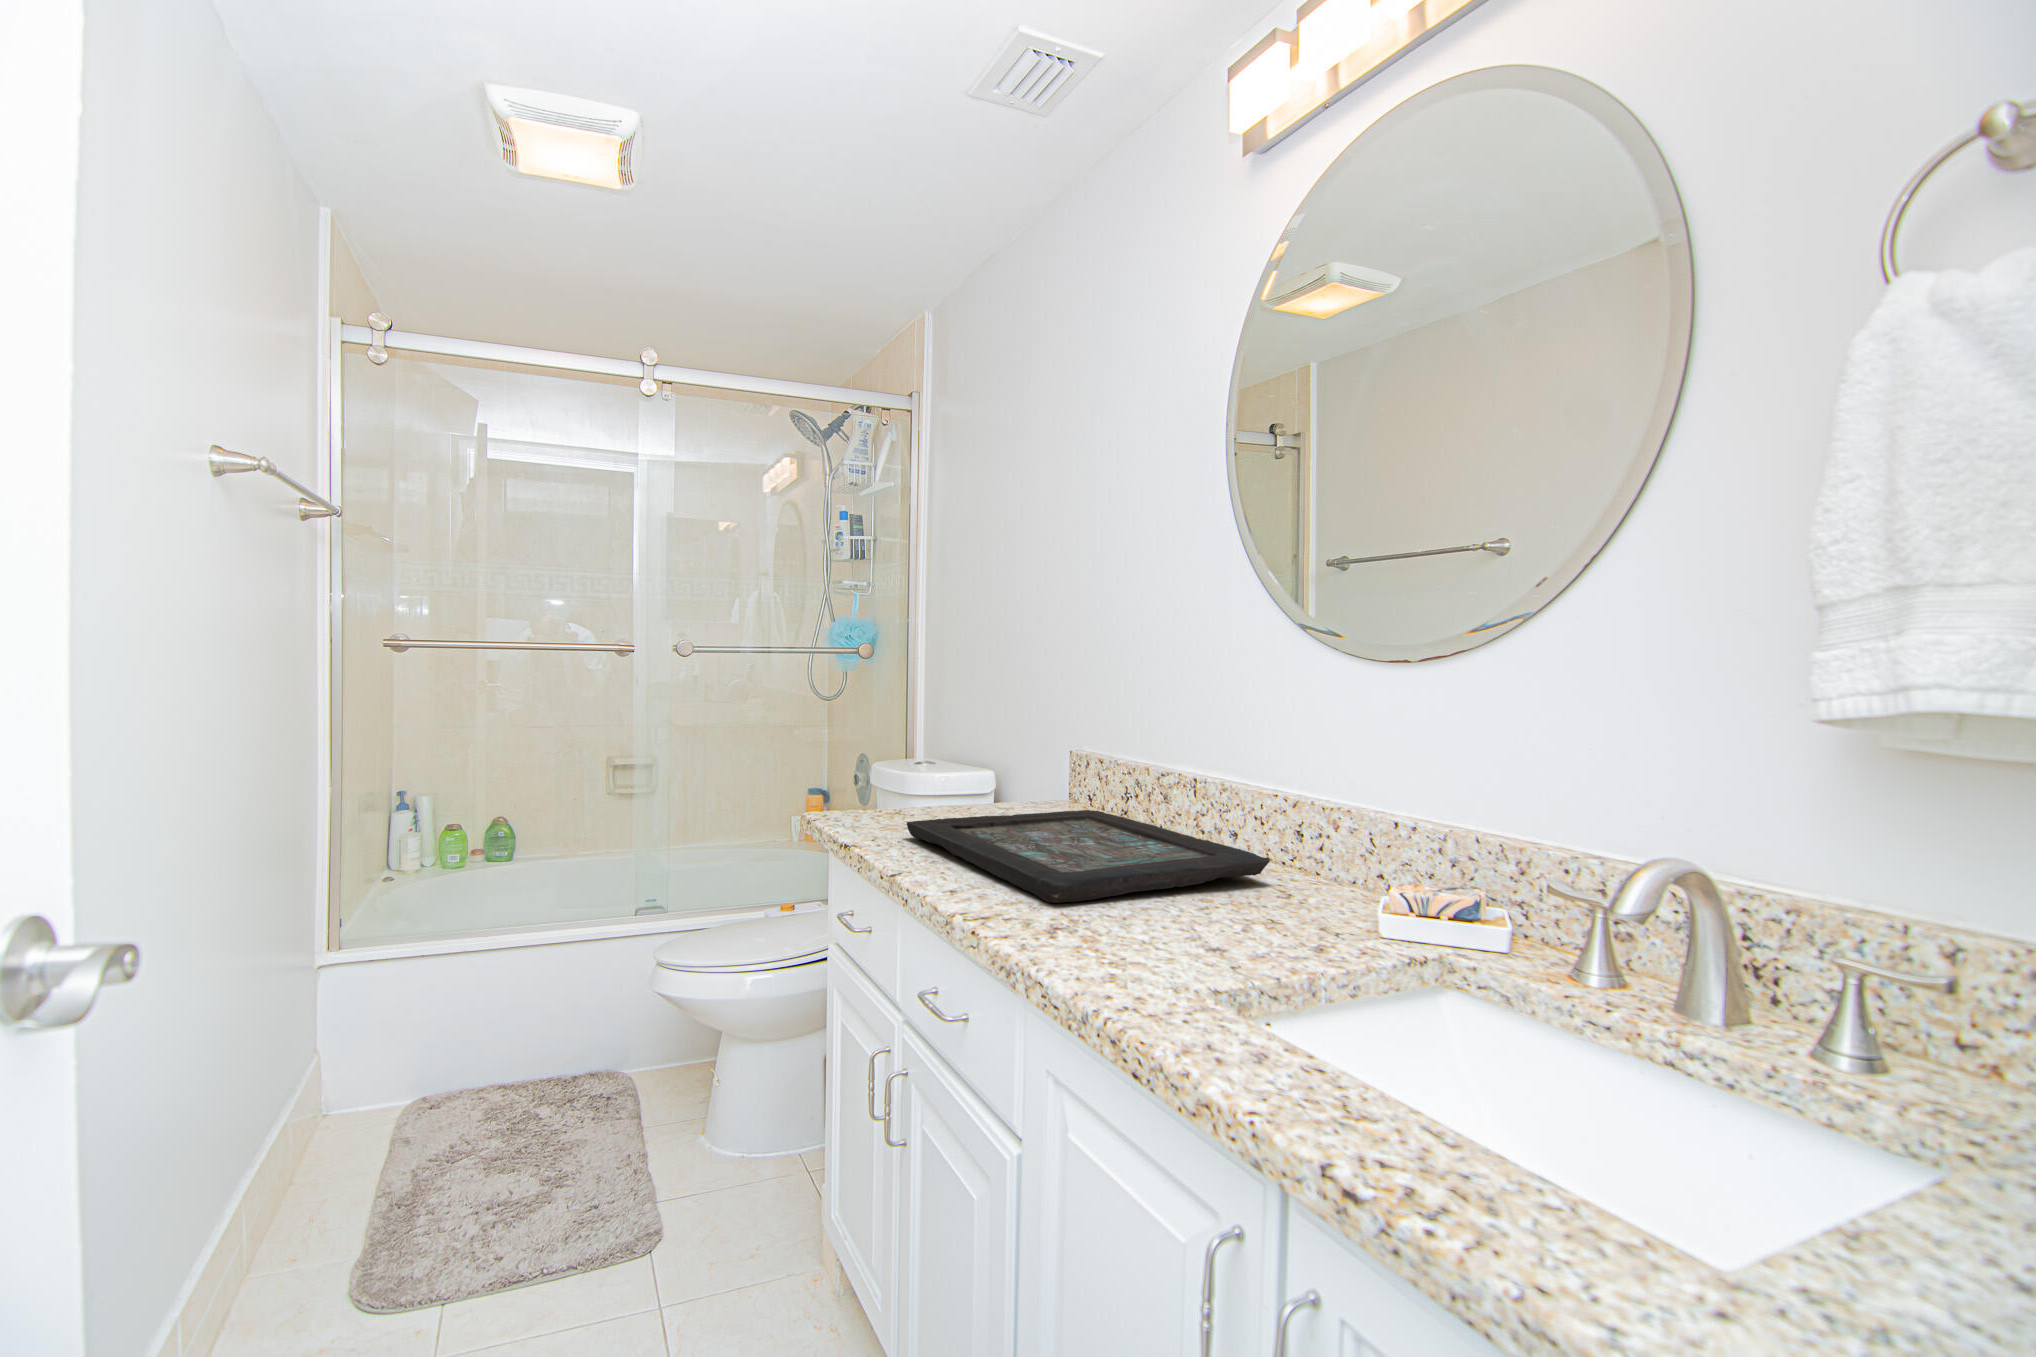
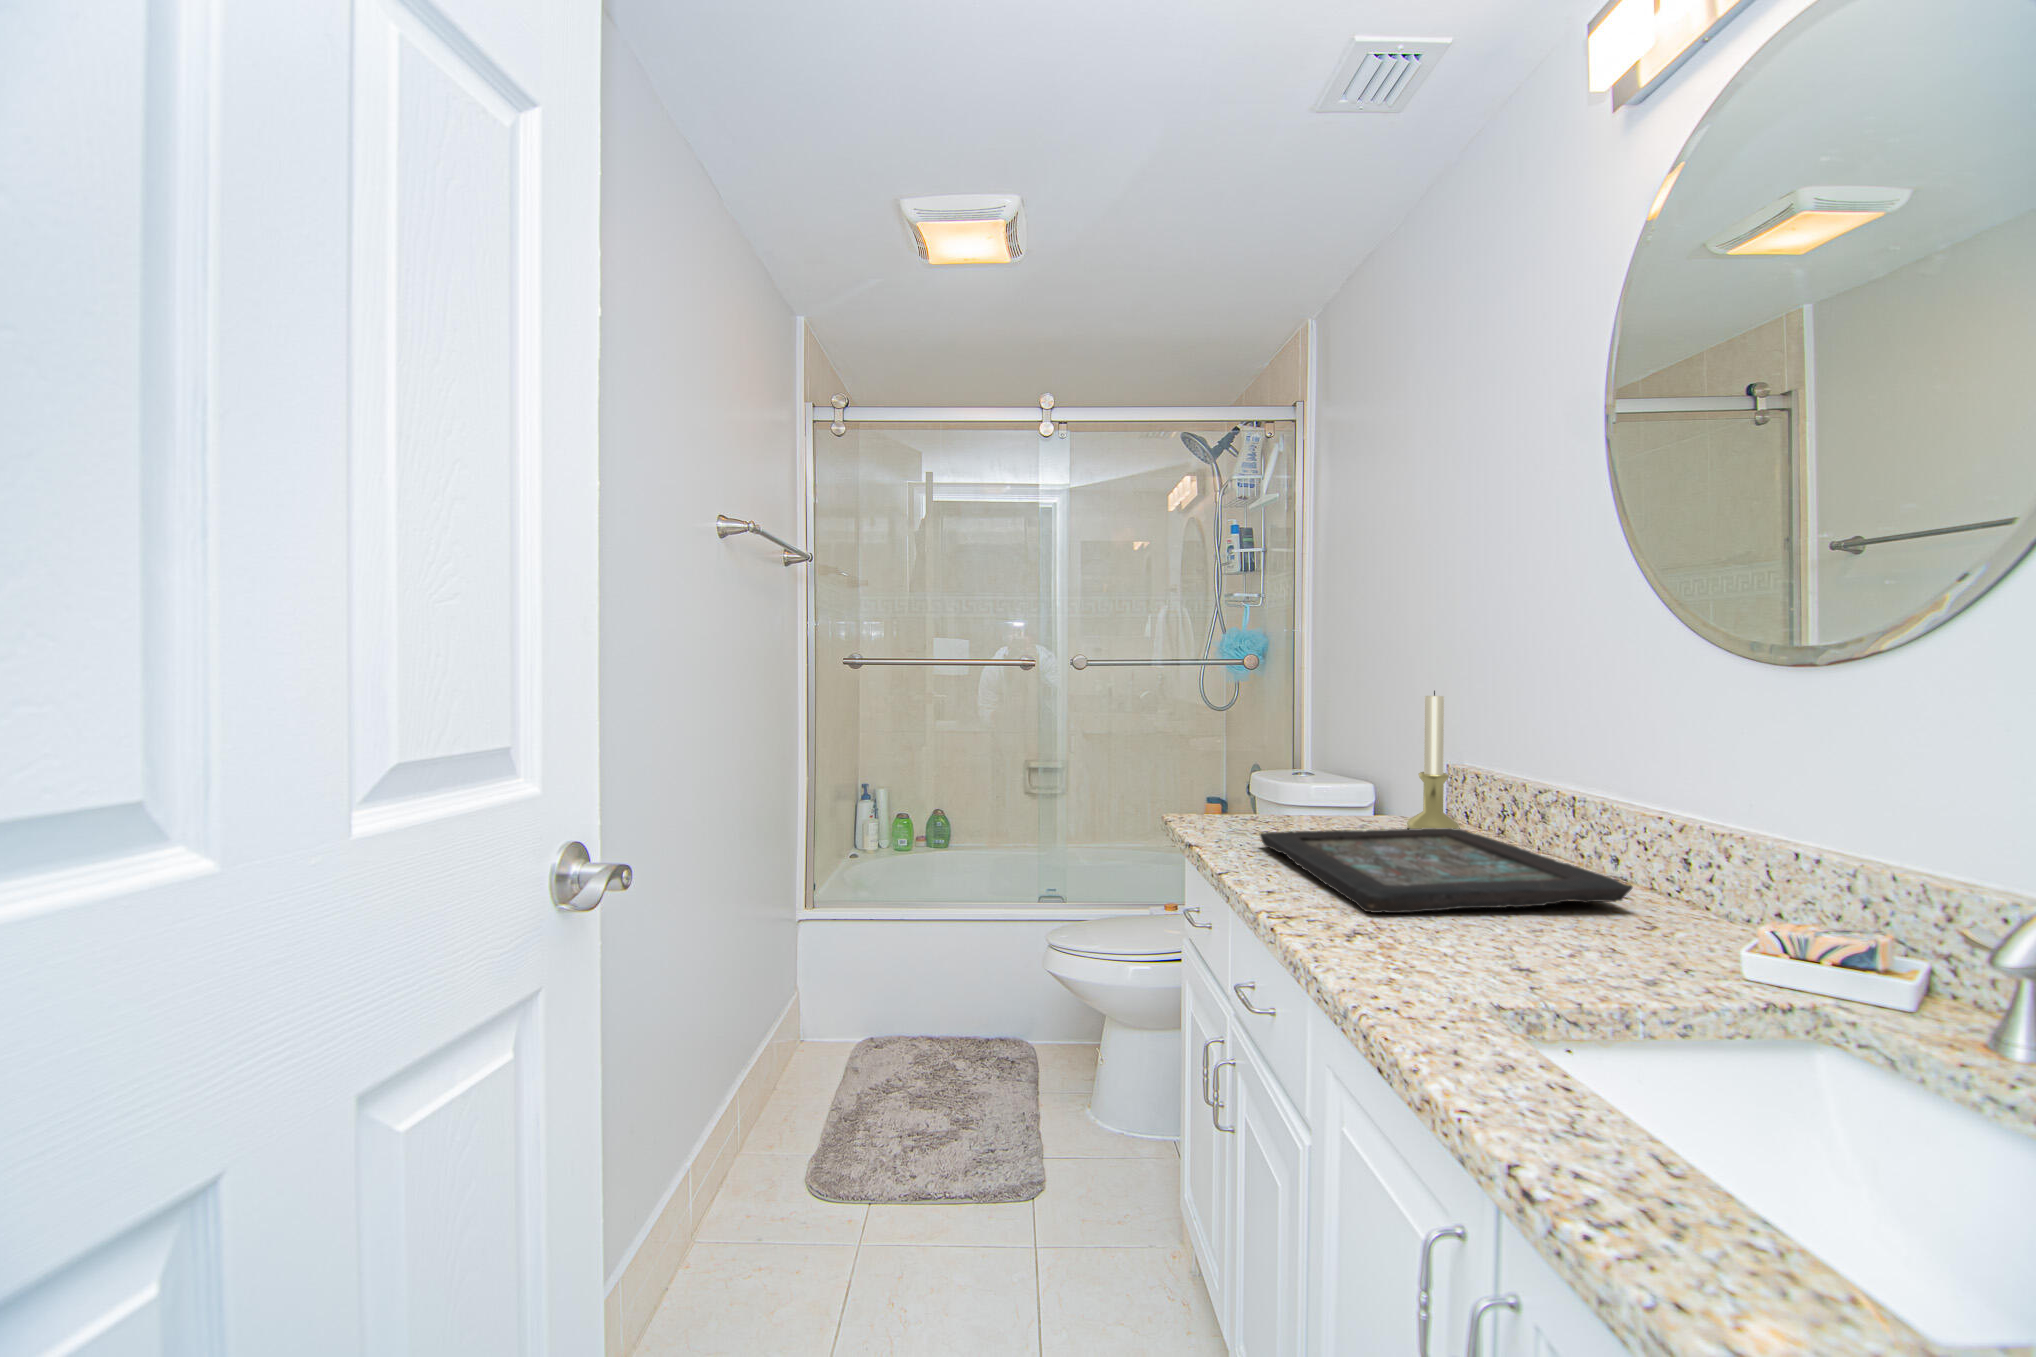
candle holder: none [1040,669,1089,817] -> present [1407,691,1460,829]

